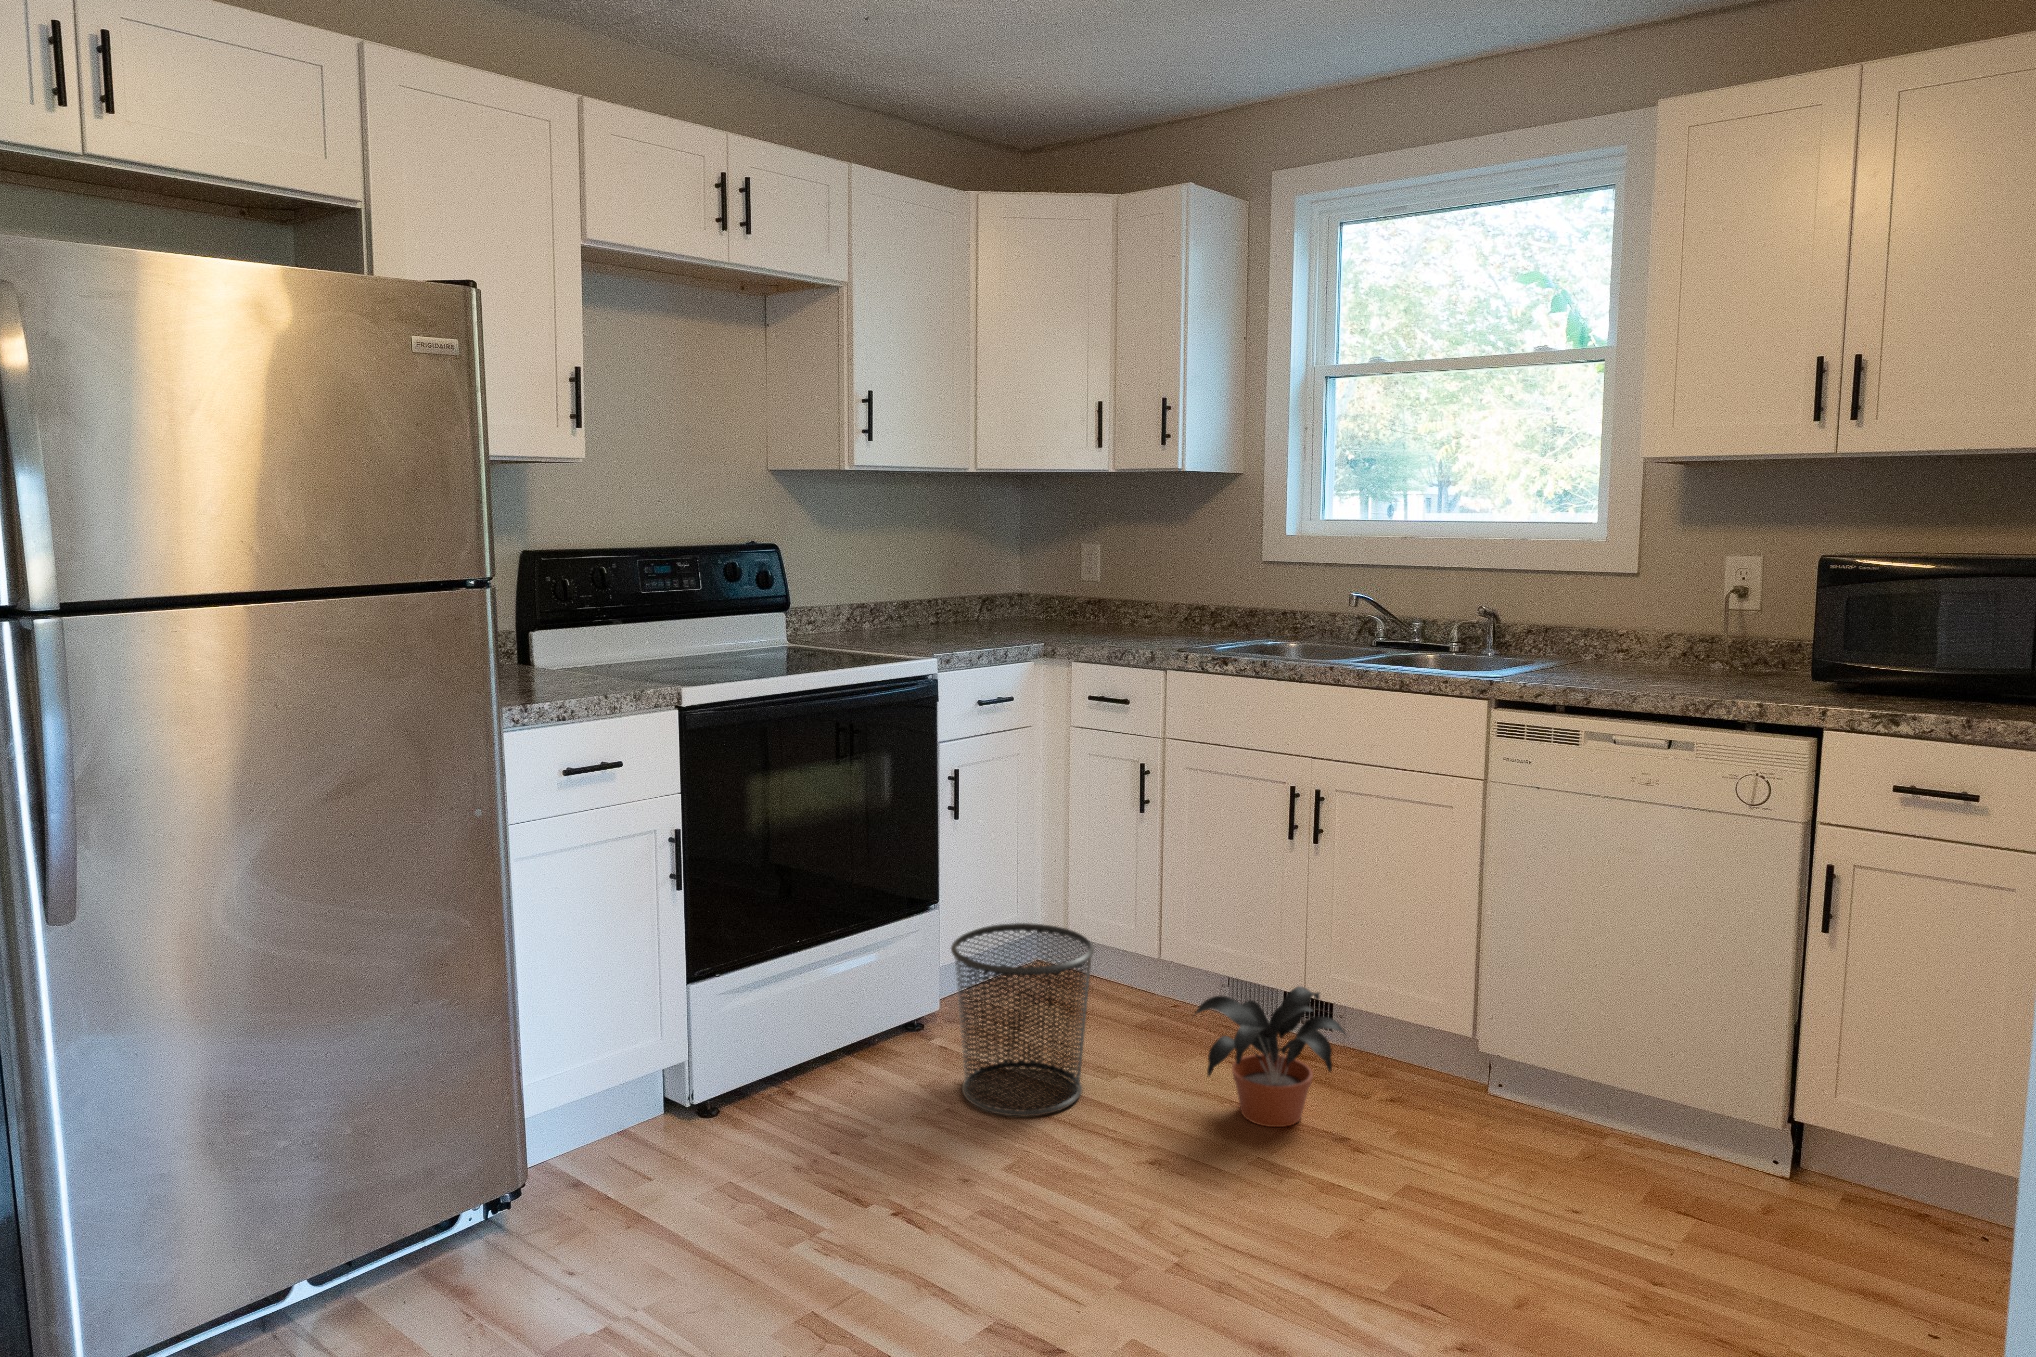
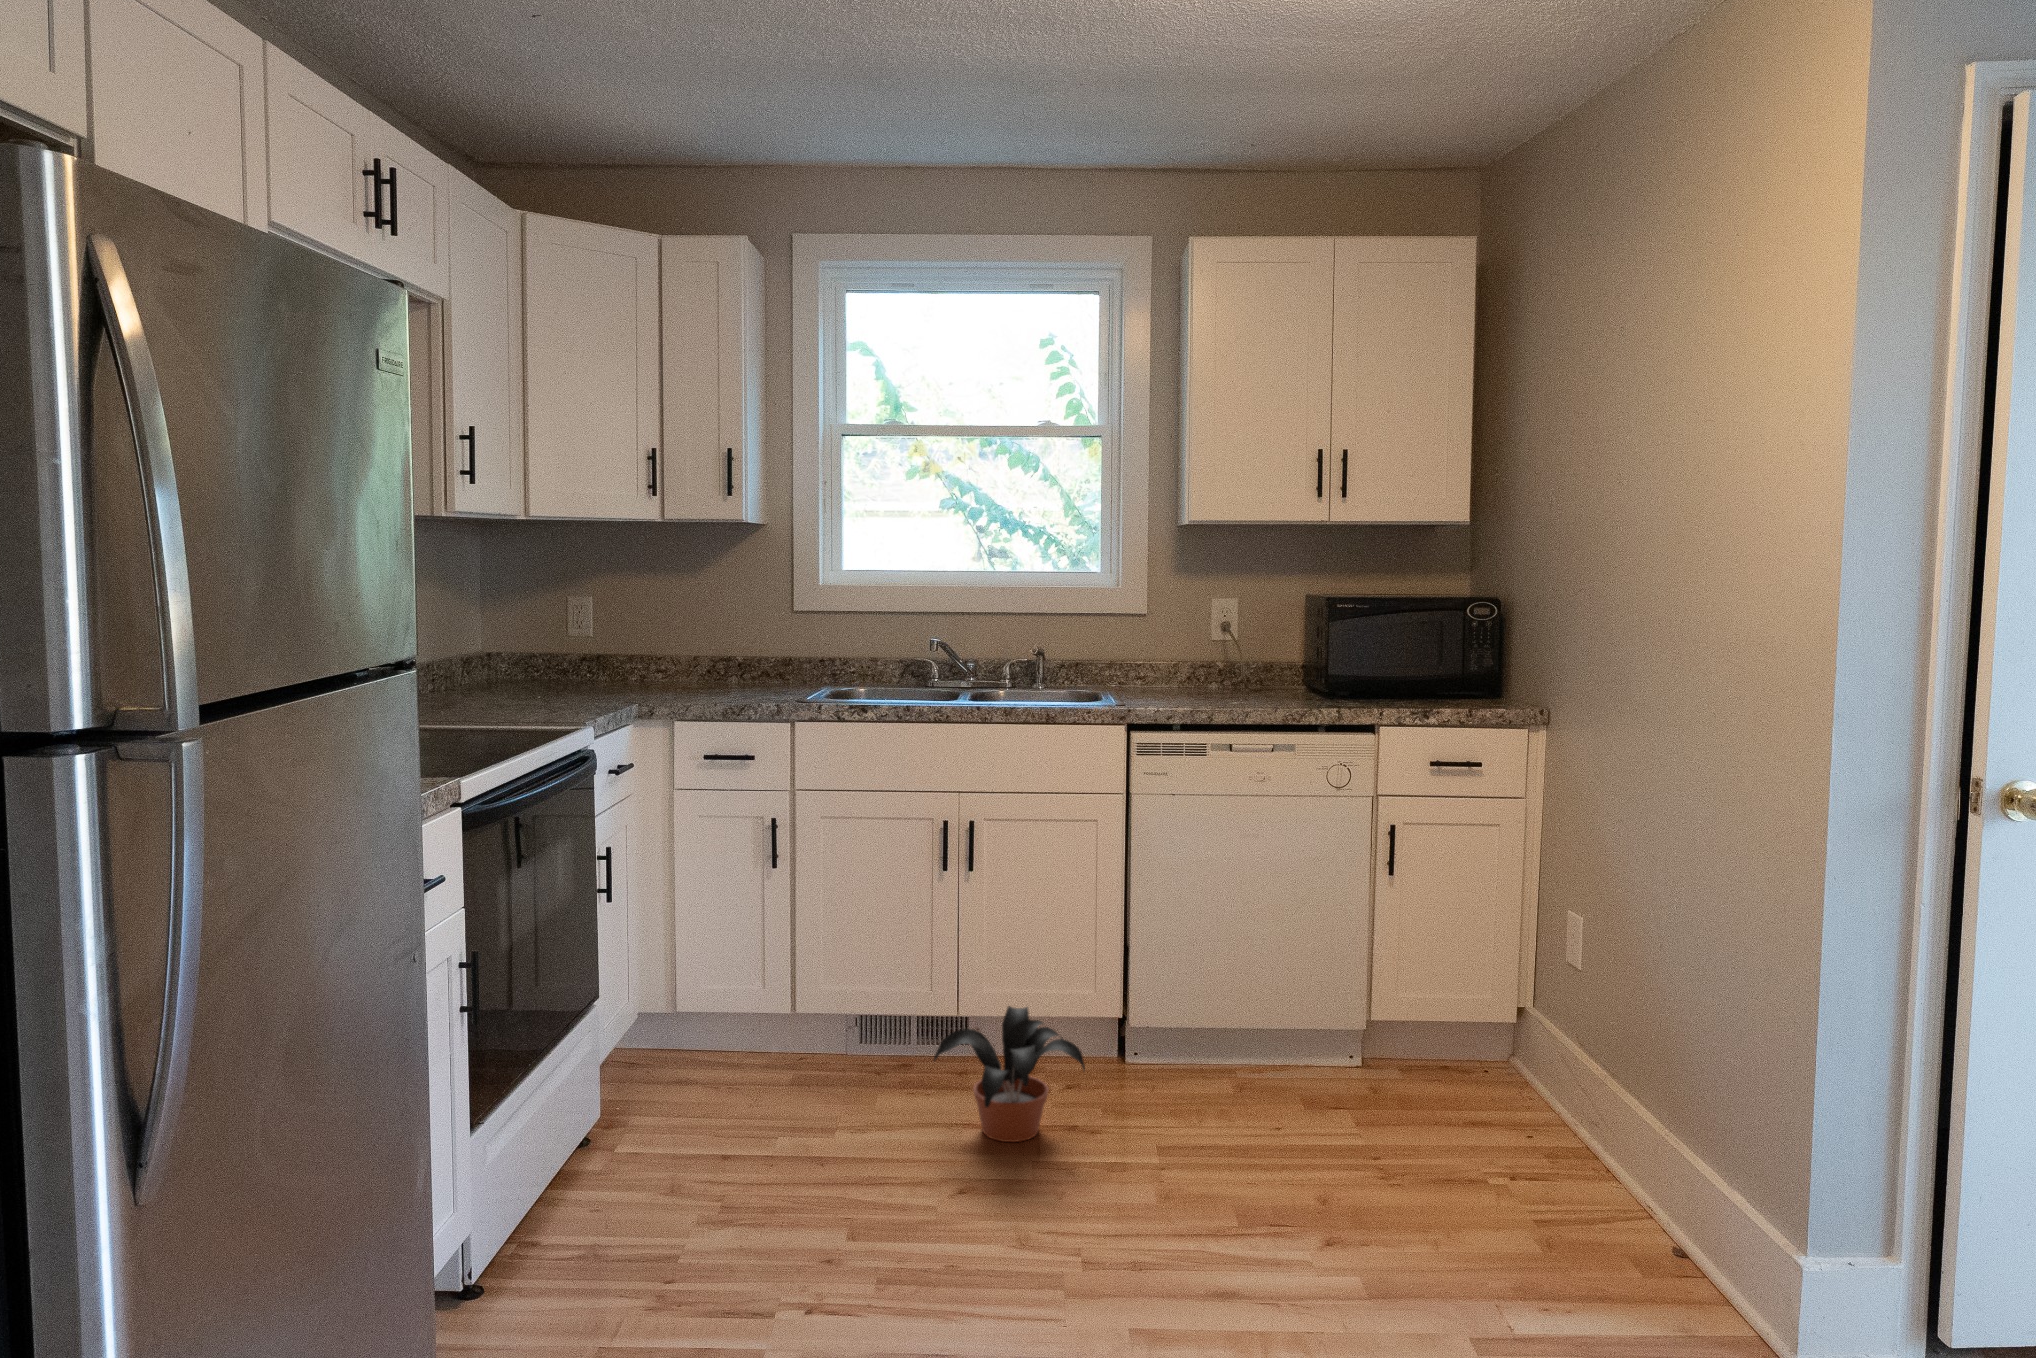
waste bin: present [951,923,1094,1116] -> none [702,999,858,1212]

